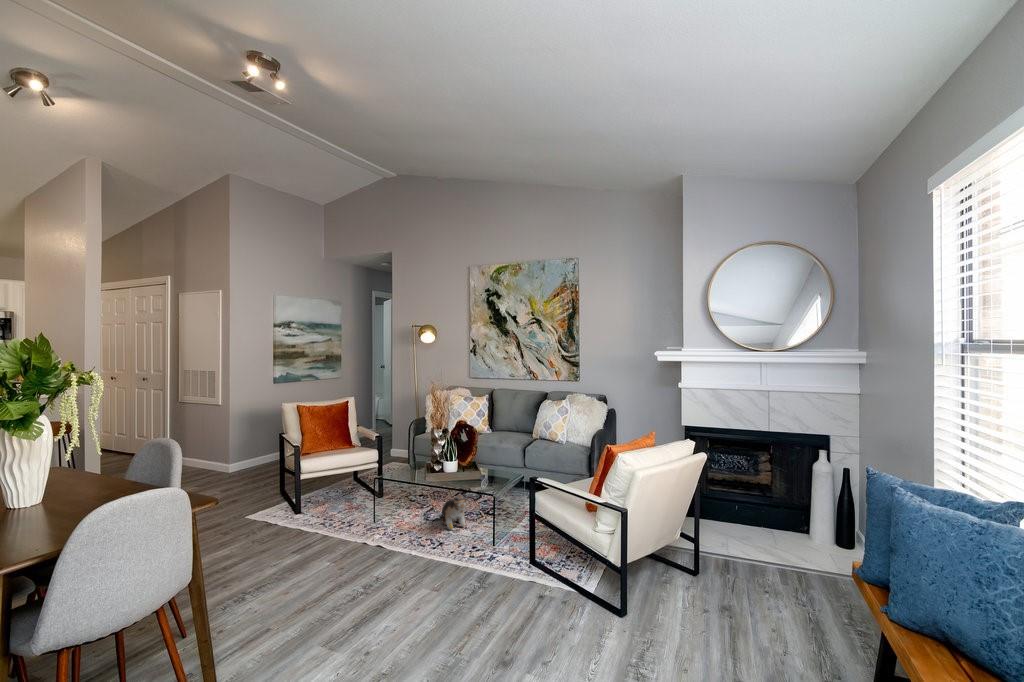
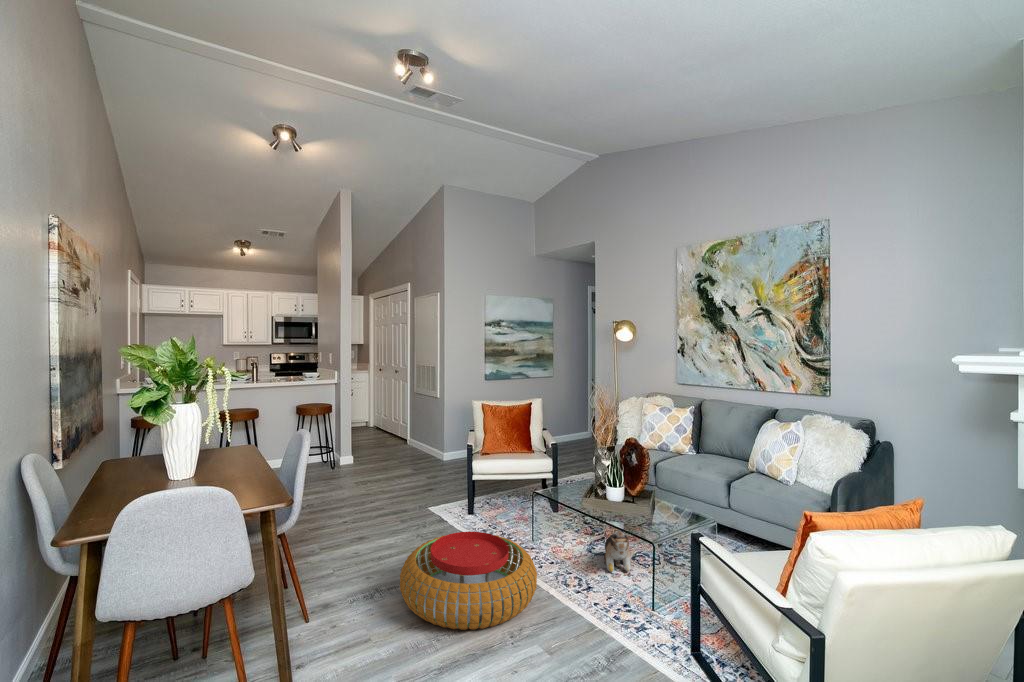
pouf: none [276,515,406,598] -> present [400,531,537,630]

